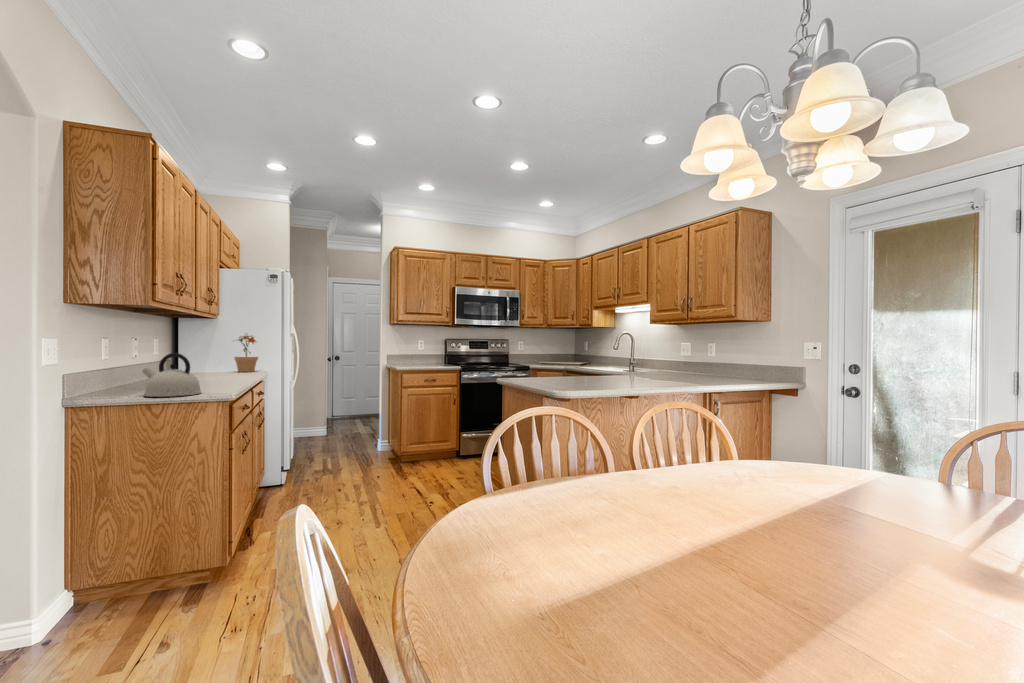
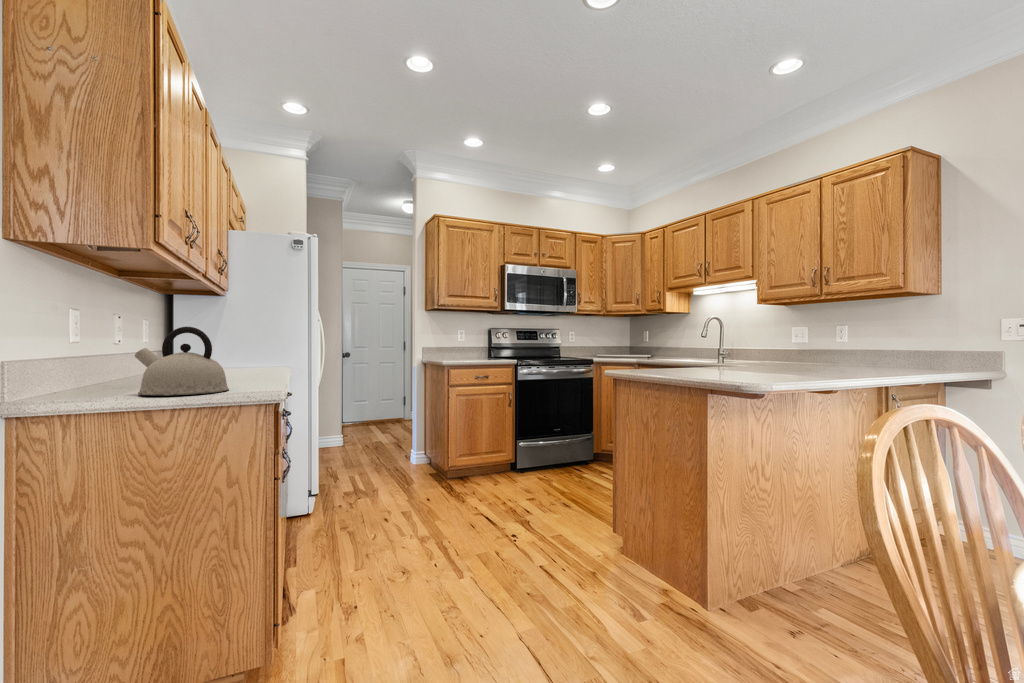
potted plant: present [234,335,258,372] -> none [242,315,276,366]

